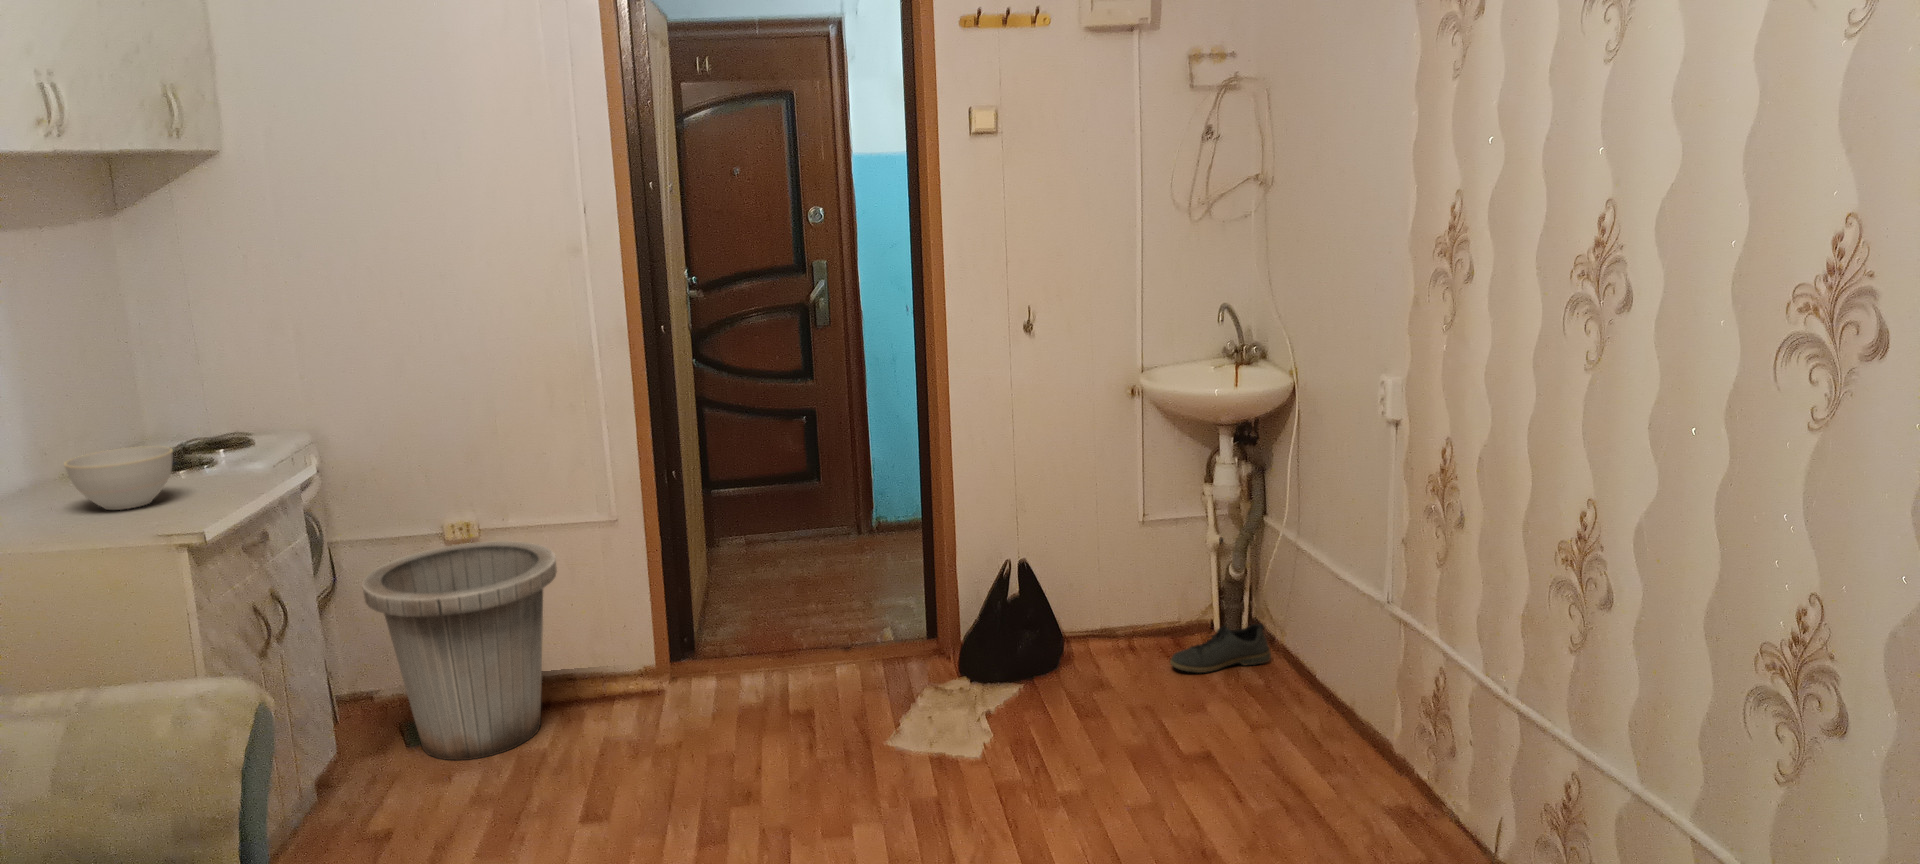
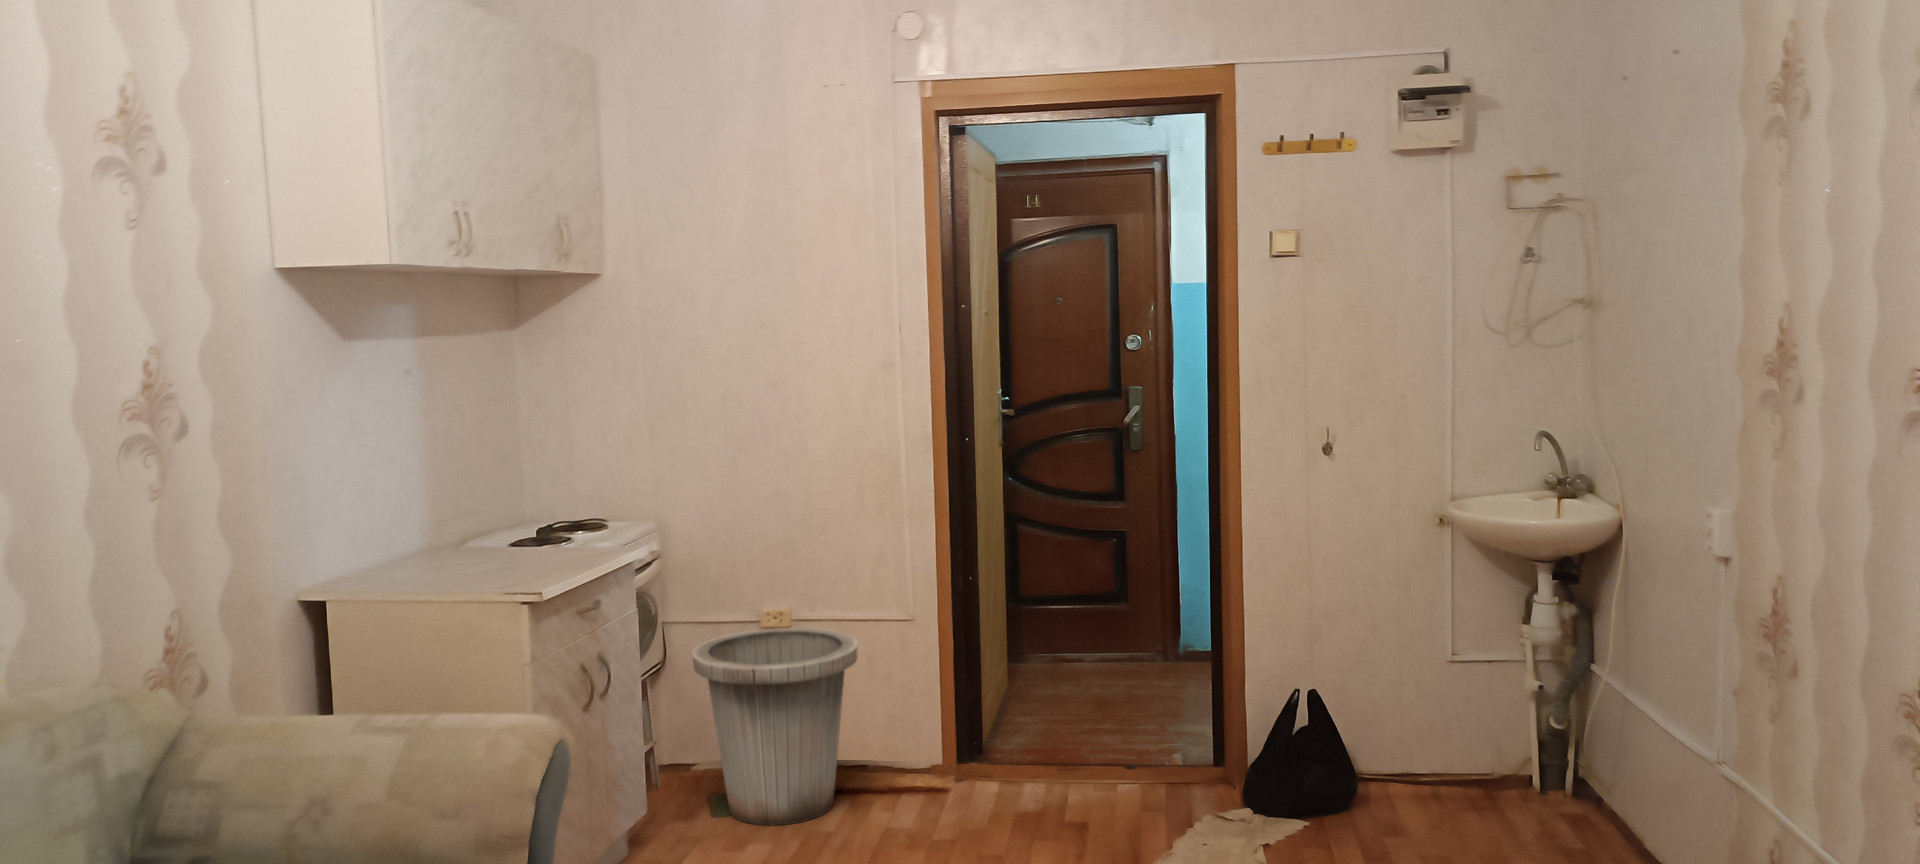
bowl: present [64,446,173,510] -> none [482,514,560,563]
shoe: present [1170,623,1271,673] -> none [1475,778,1597,829]

